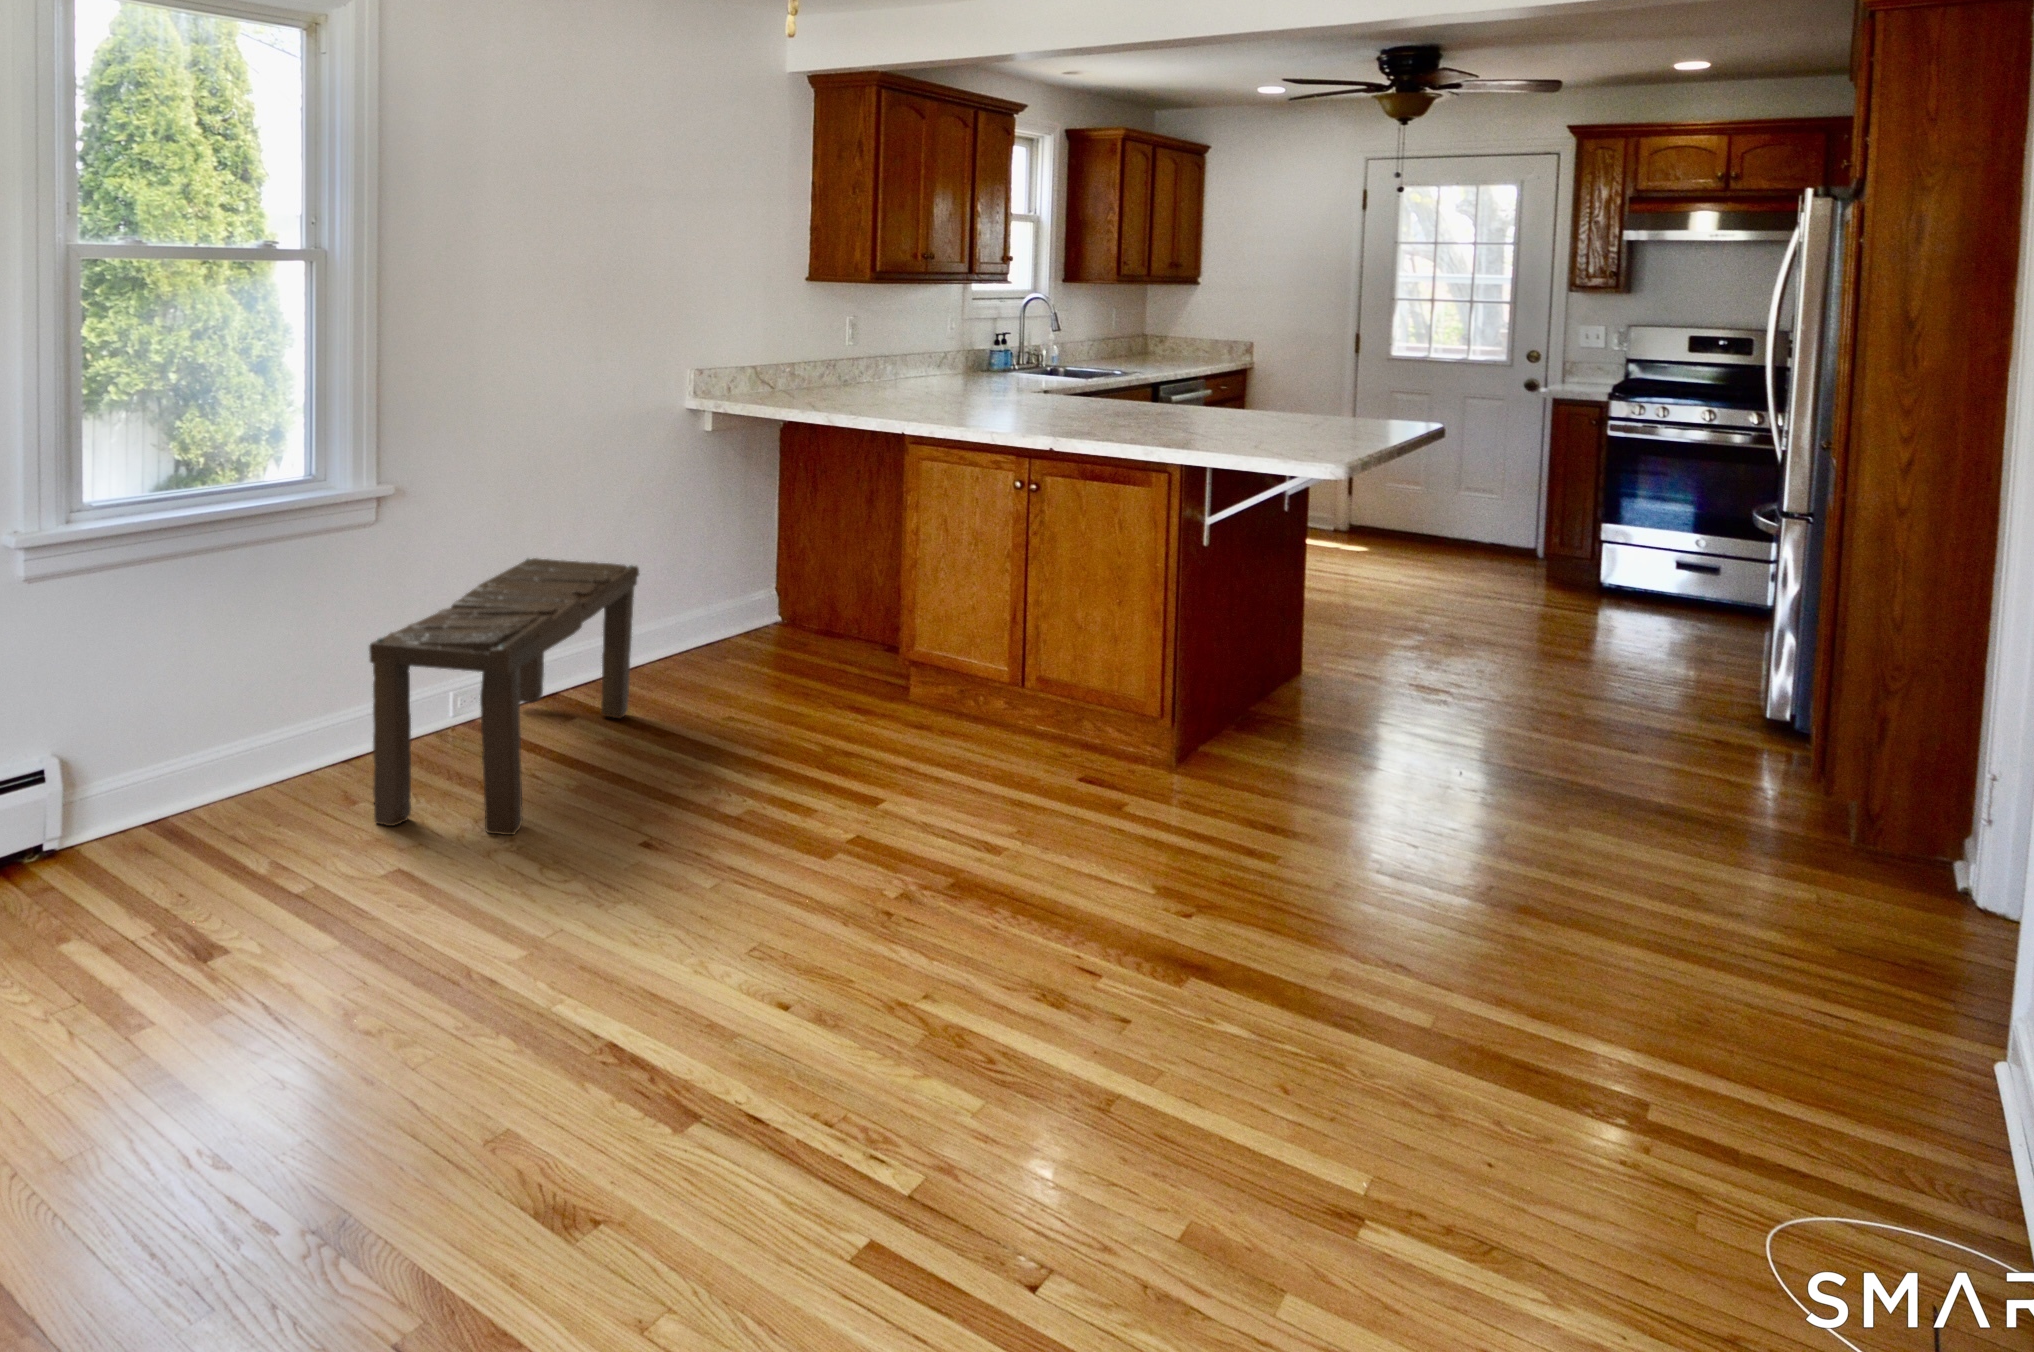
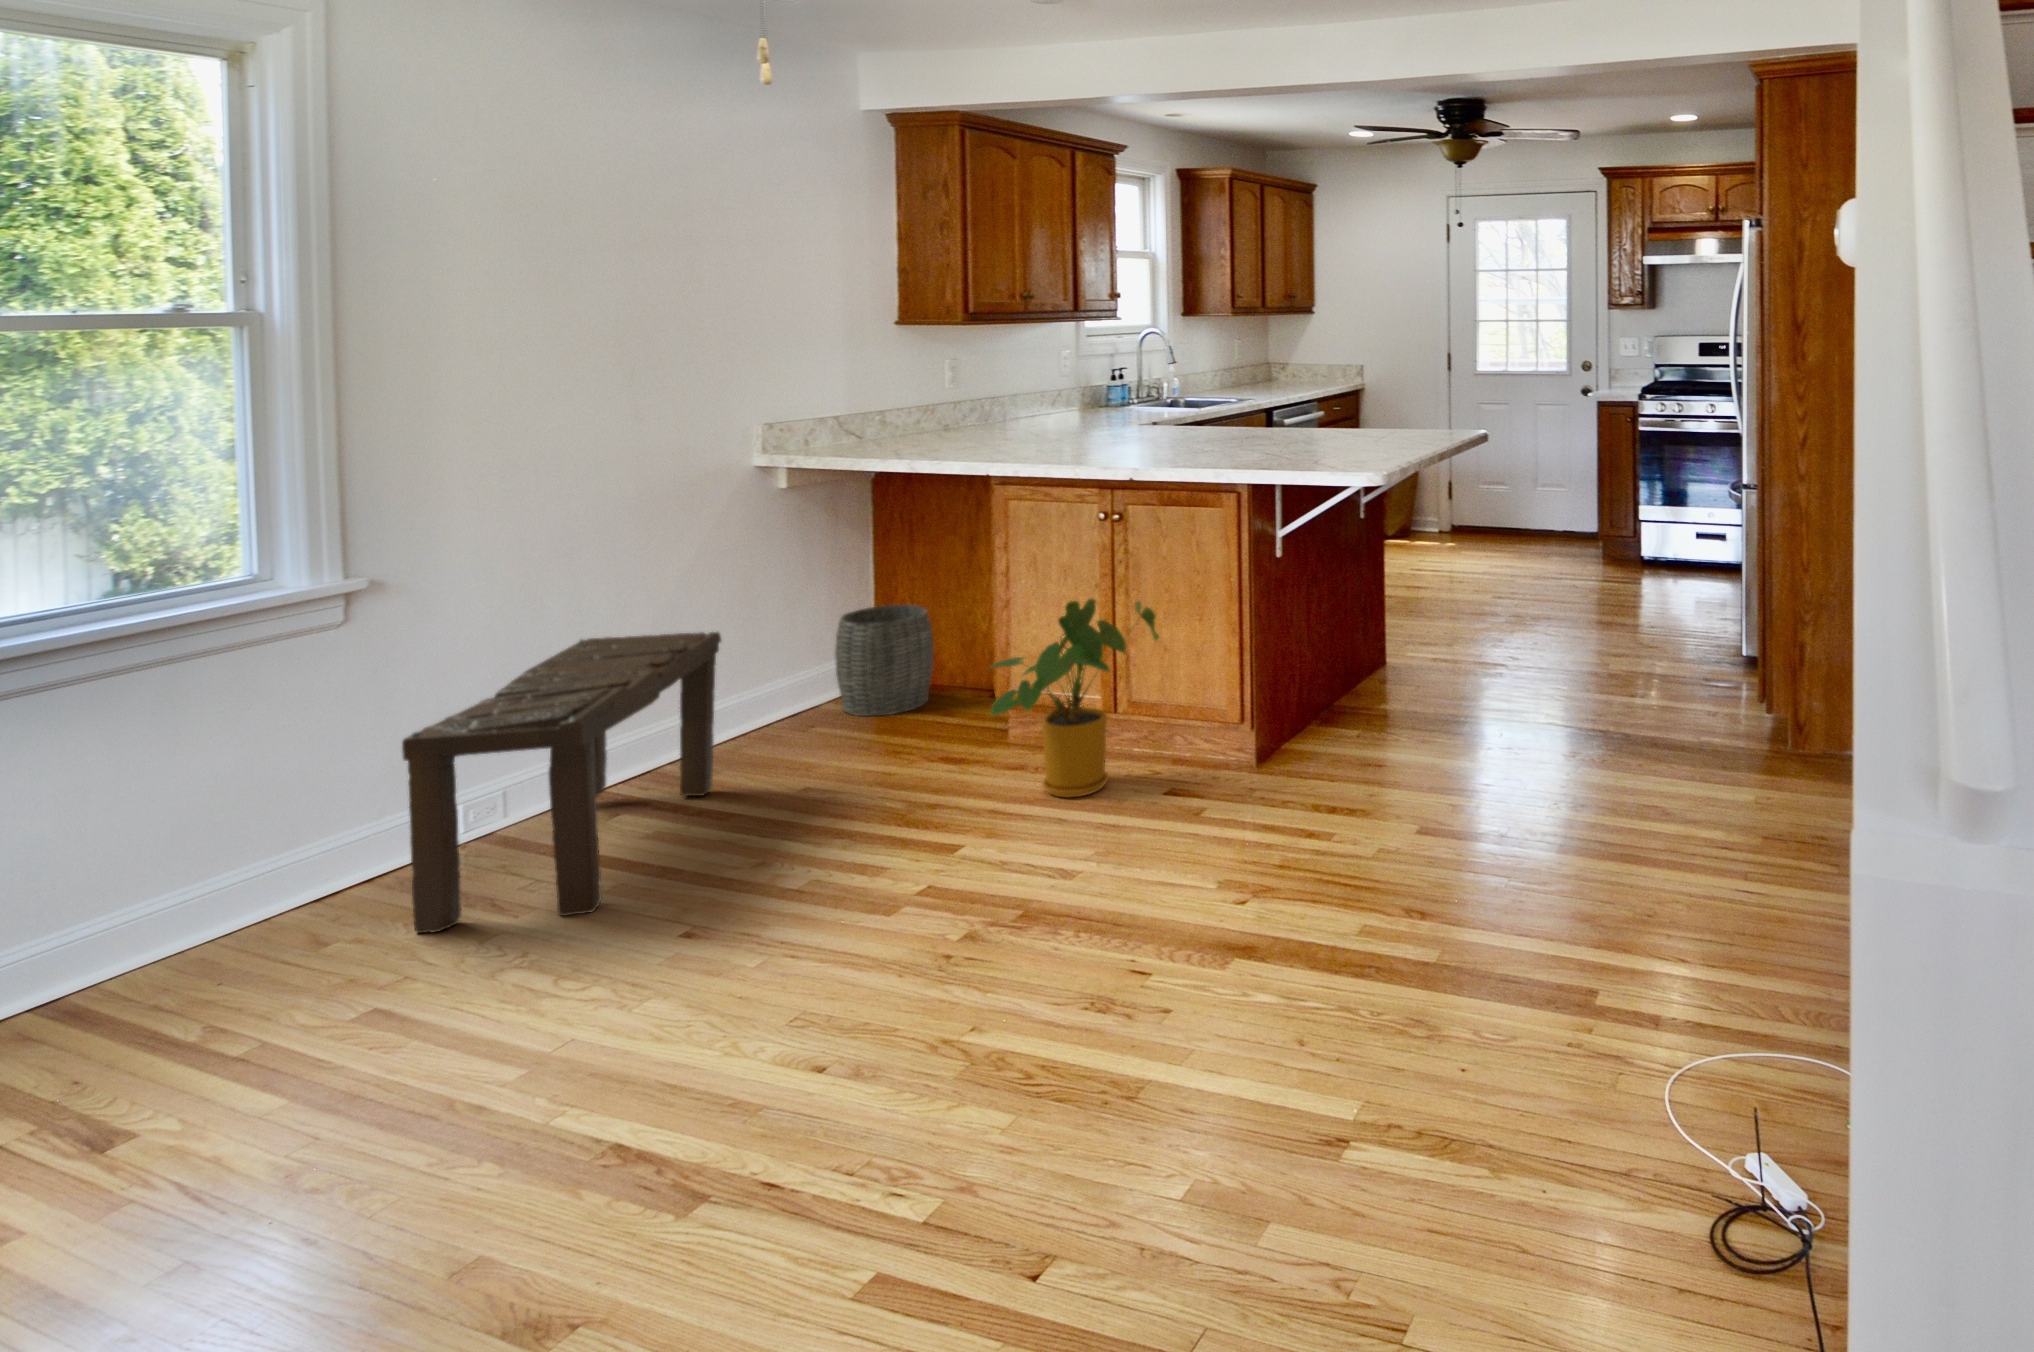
woven basket: none [739,550,825,657] -> present [835,605,934,716]
house plant: none [881,576,1067,794] -> present [991,598,1159,798]

